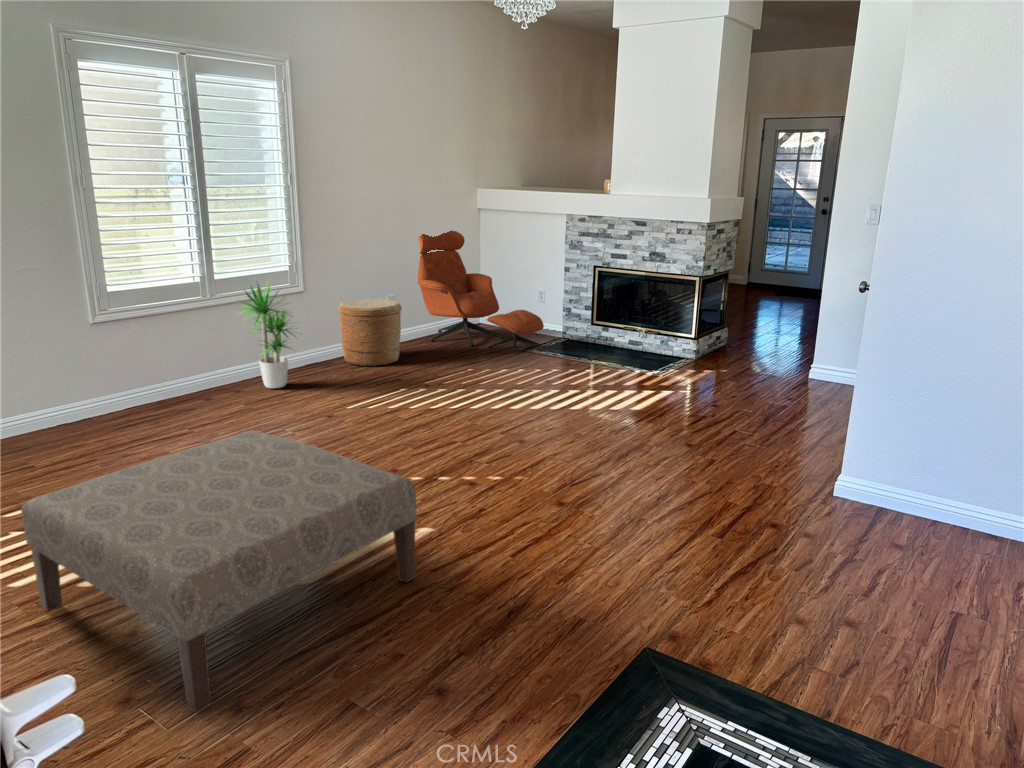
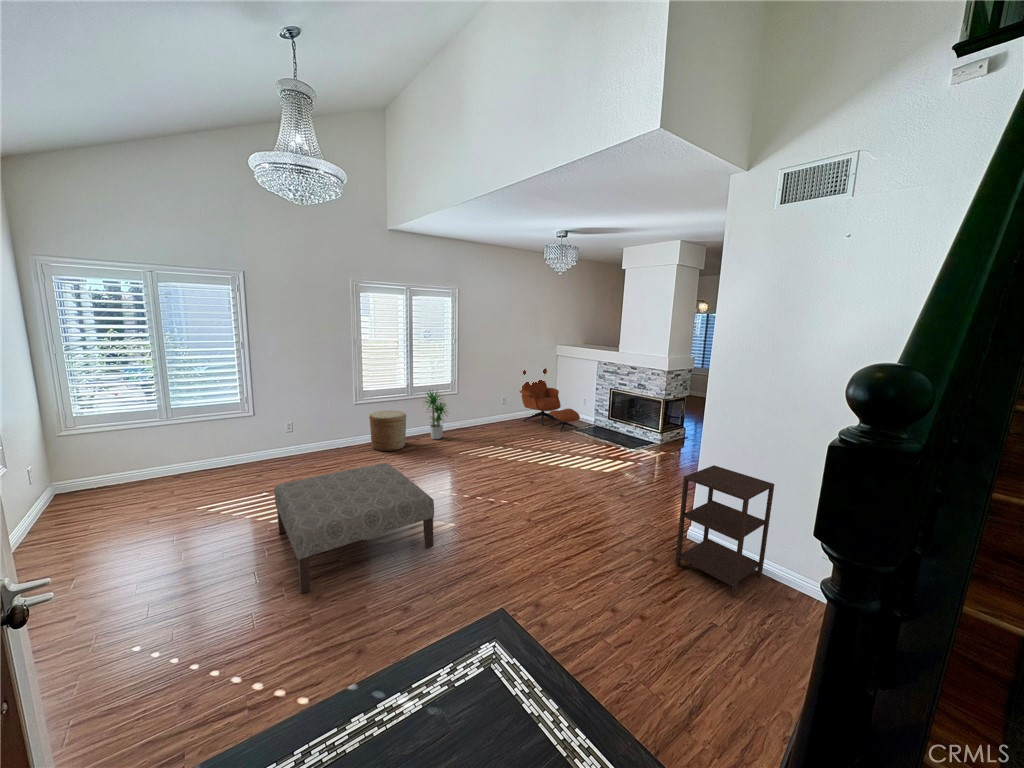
woven basket: present [338,299,402,366] -> present [369,410,406,451]
side table: none [844,364,1000,569] -> present [675,465,774,597]

